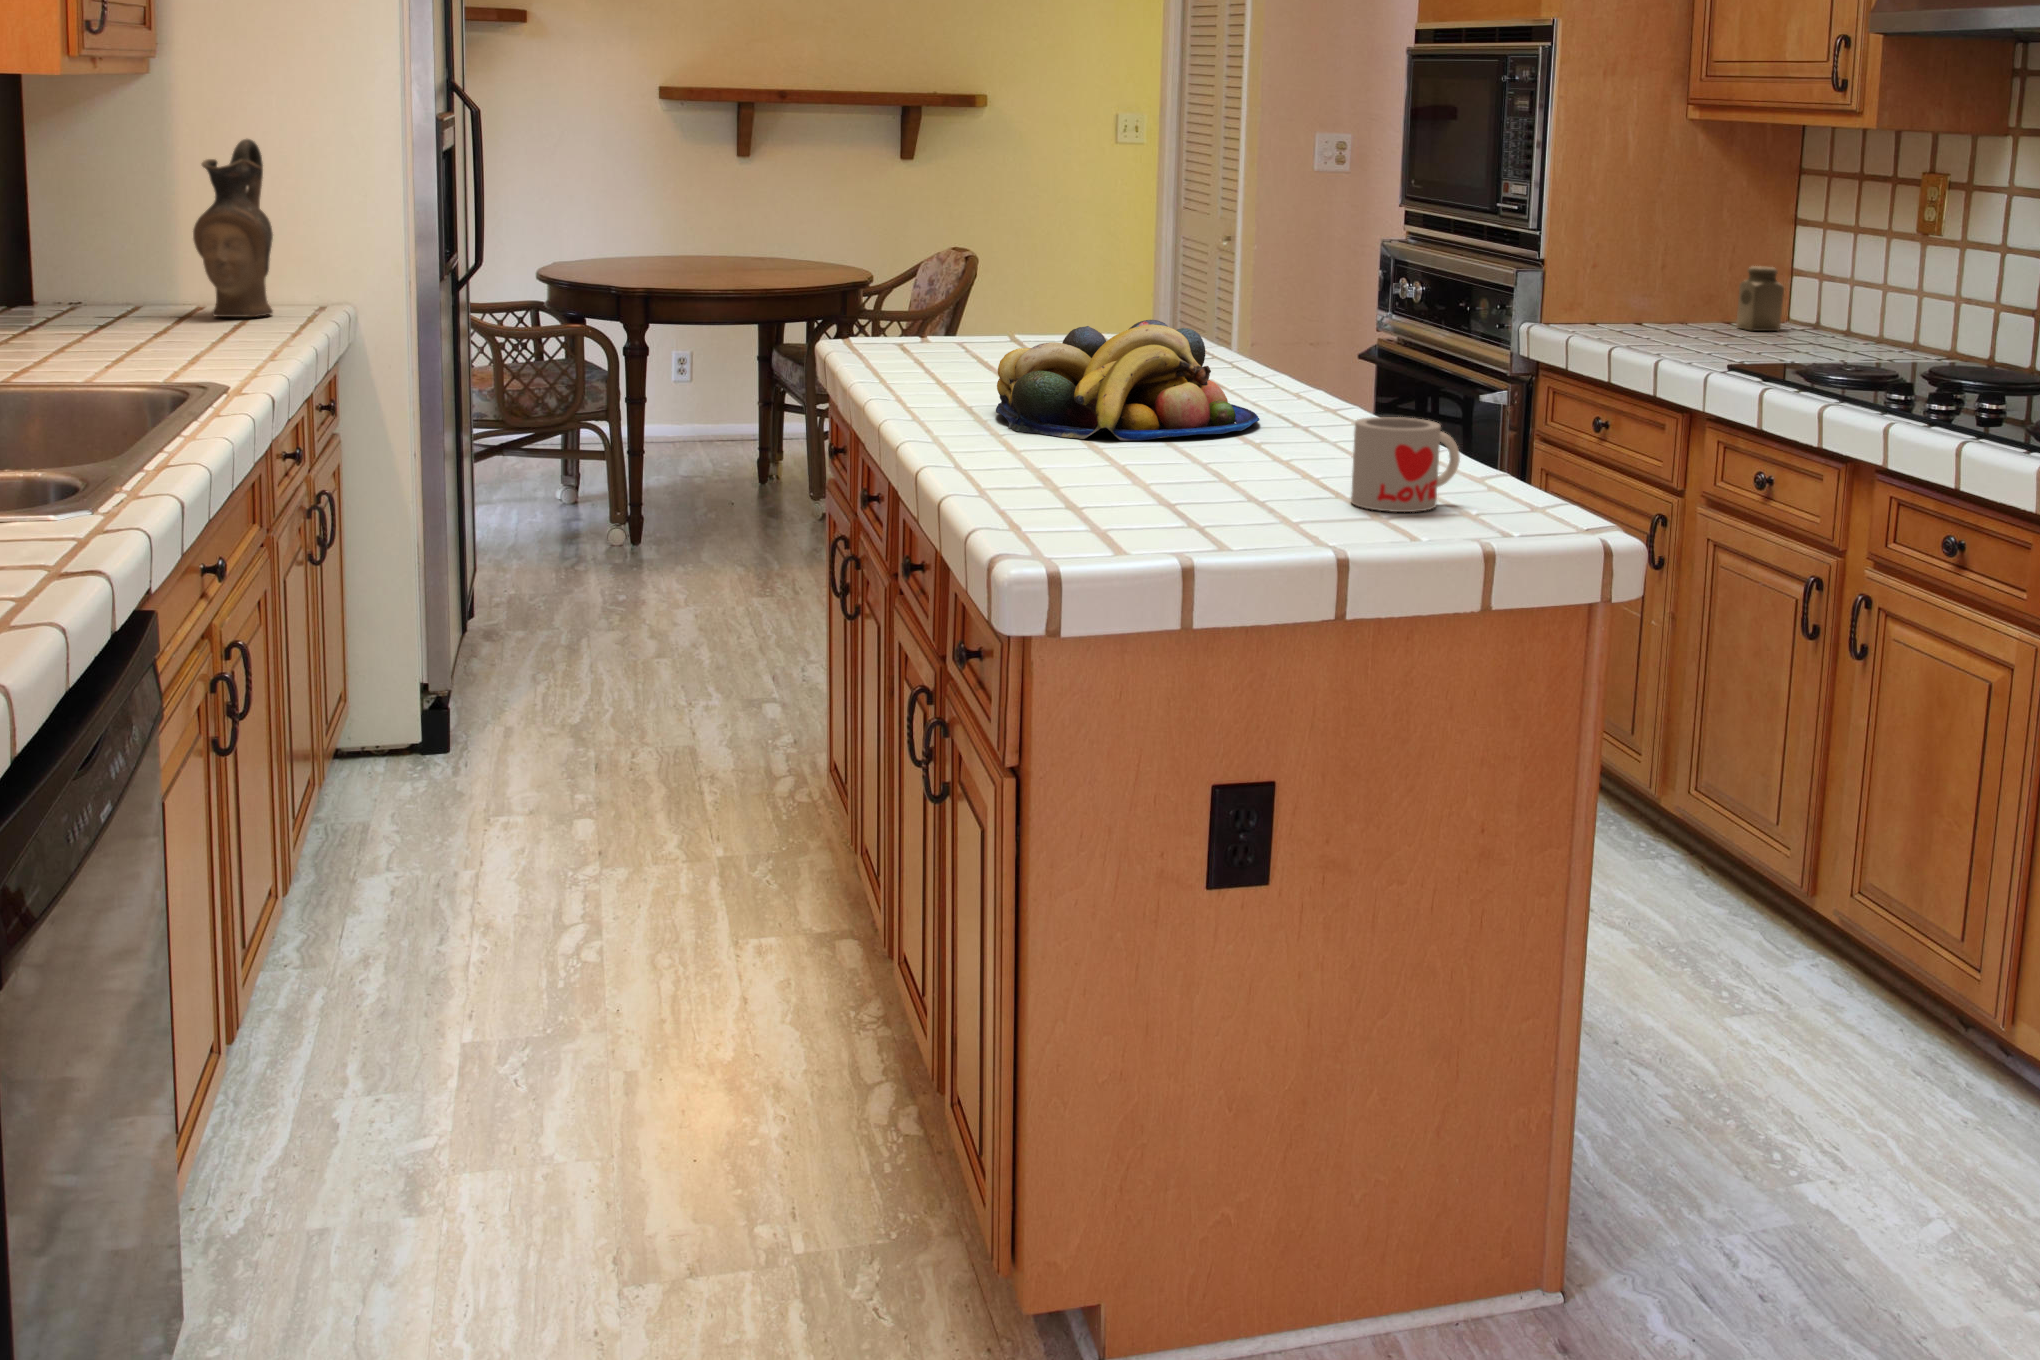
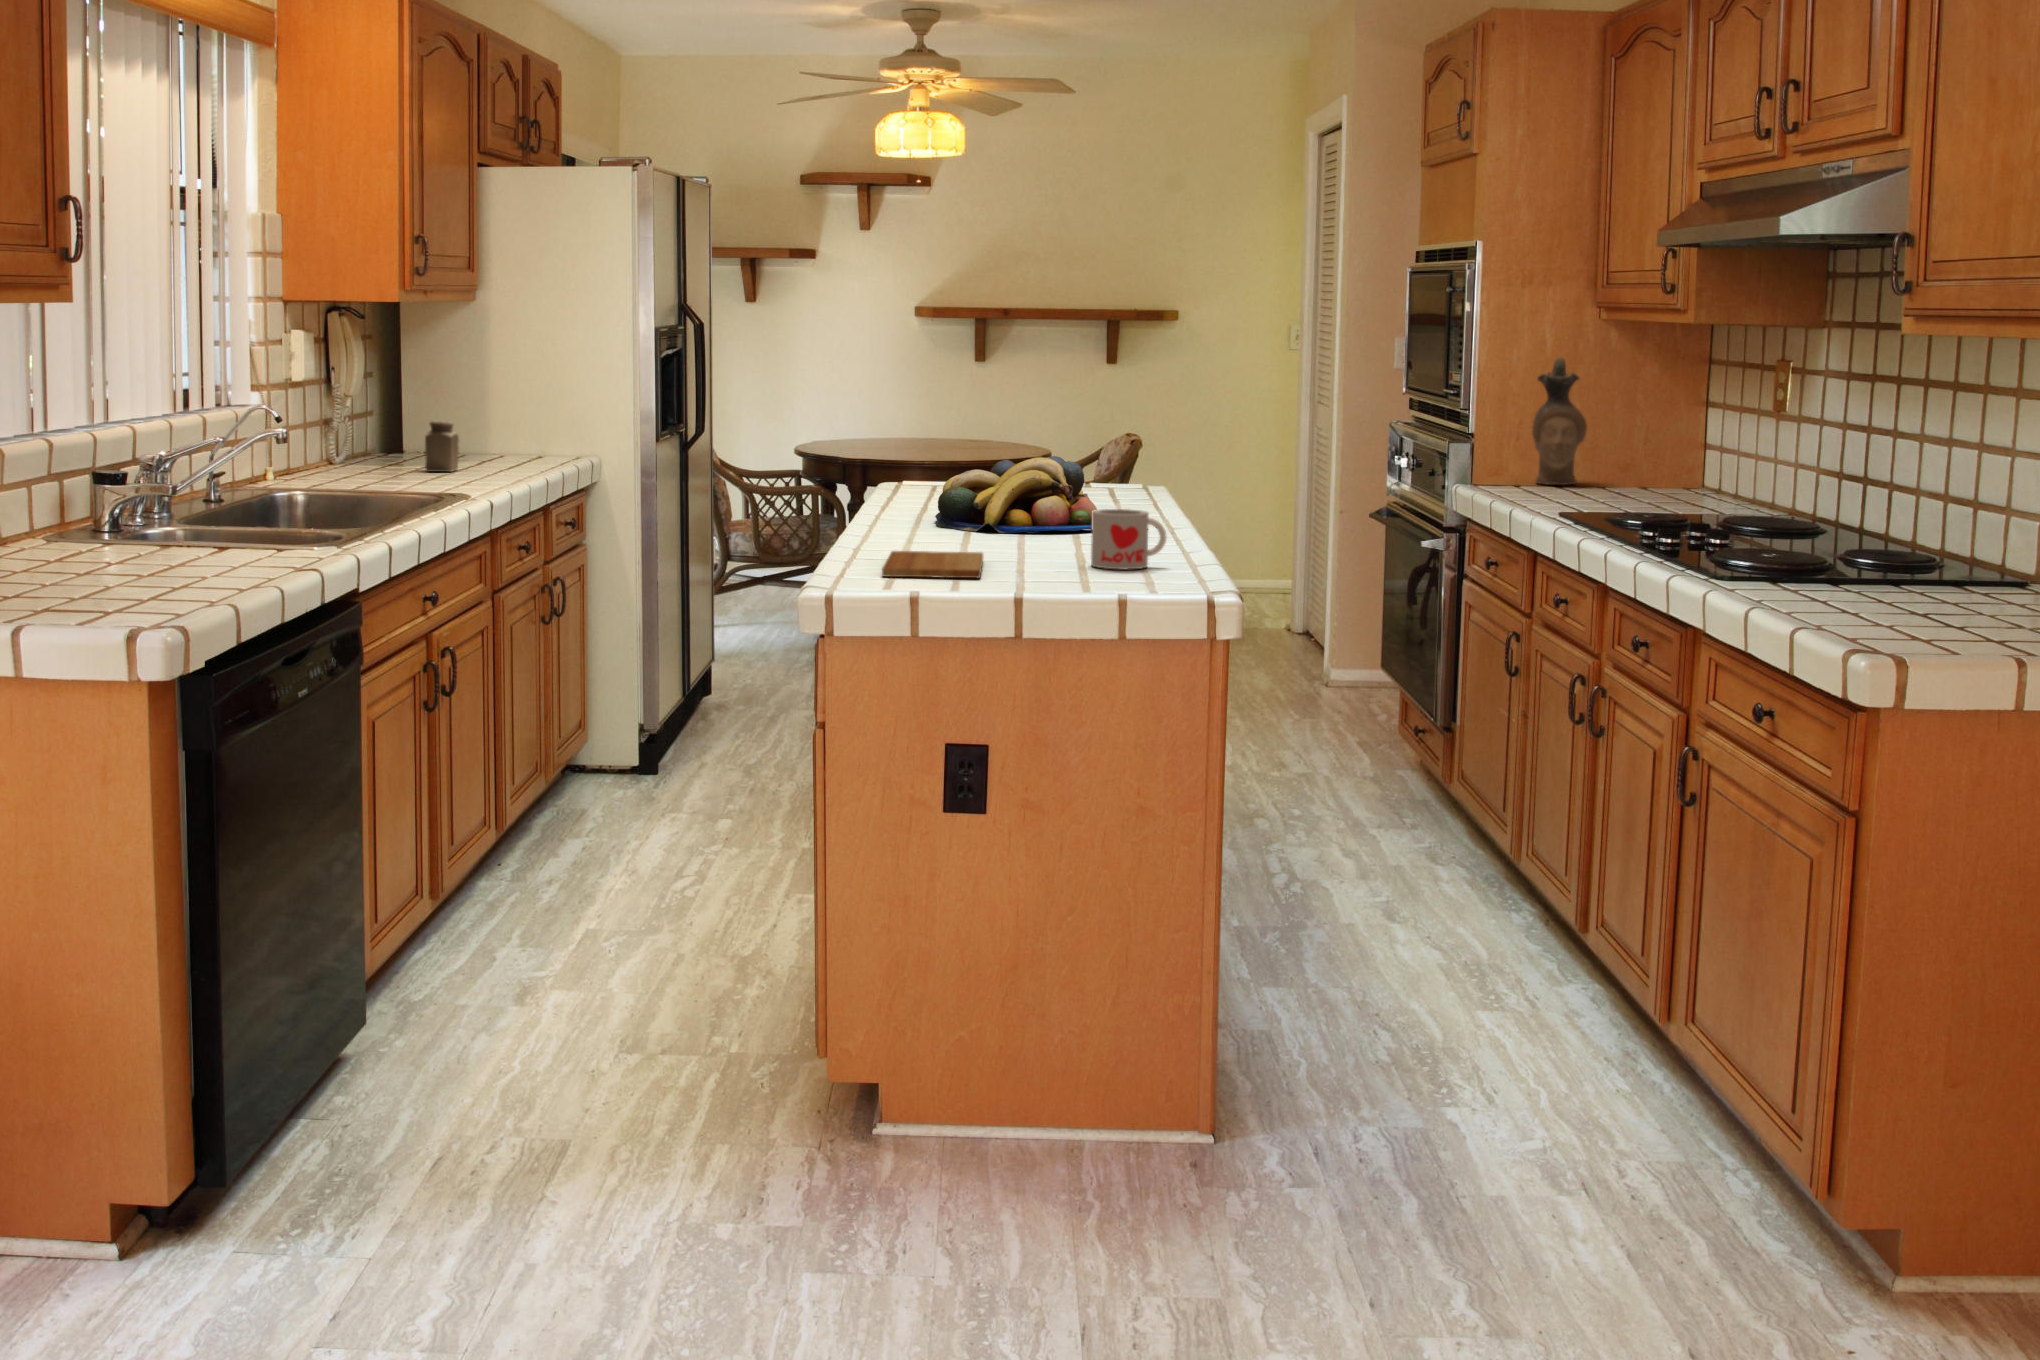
ceramic pitcher: present [193,139,273,317] -> present [1532,357,1587,485]
salt shaker: present [1736,266,1784,331] -> present [425,421,459,472]
cutting board: none [1052,490,1248,547] -> present [882,551,983,578]

